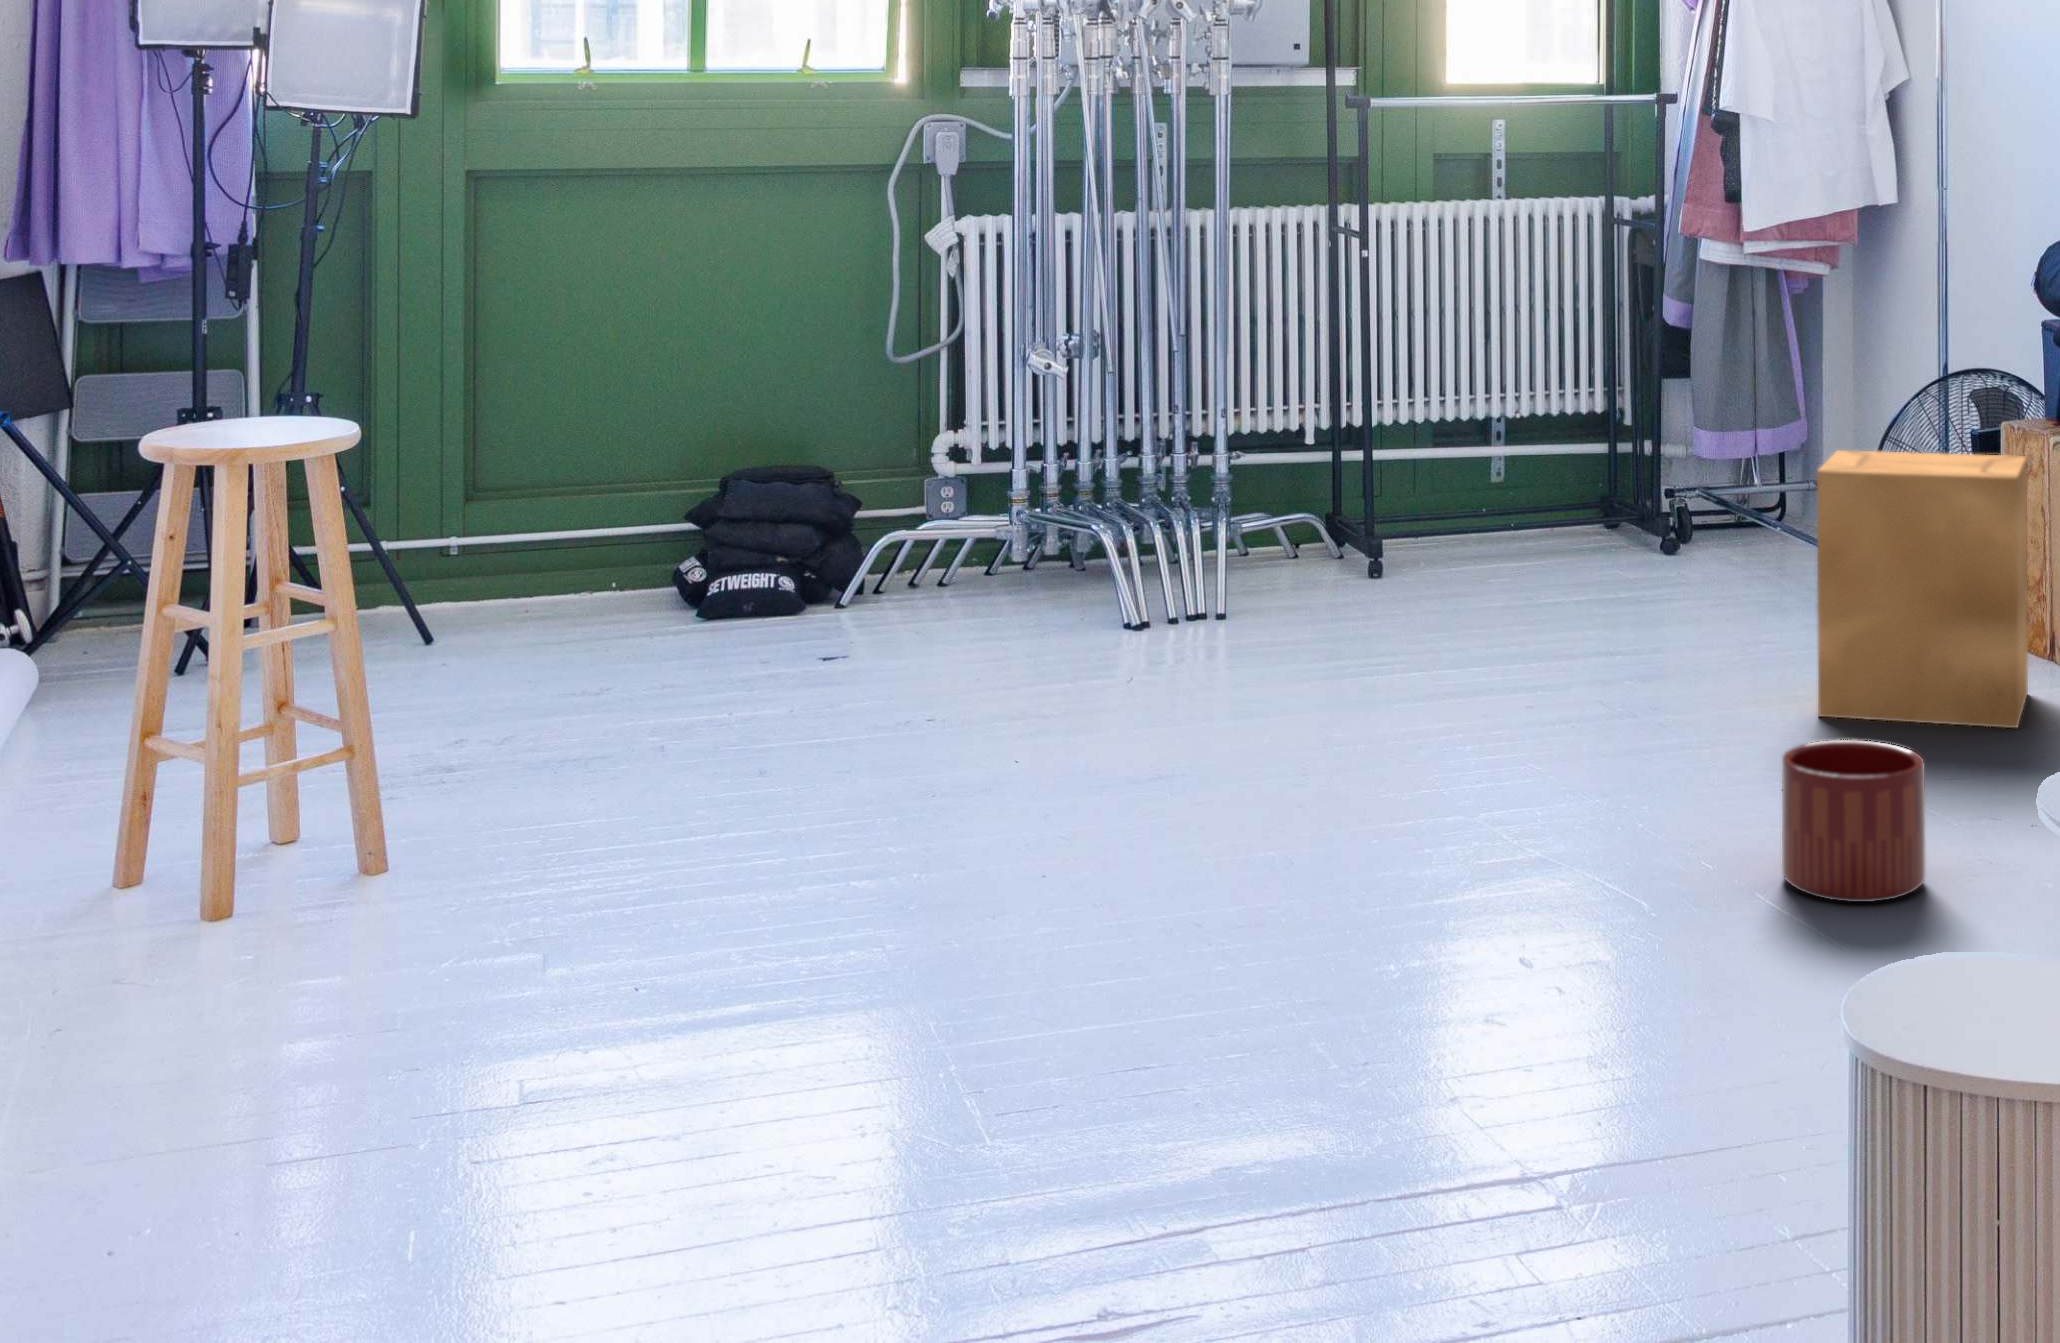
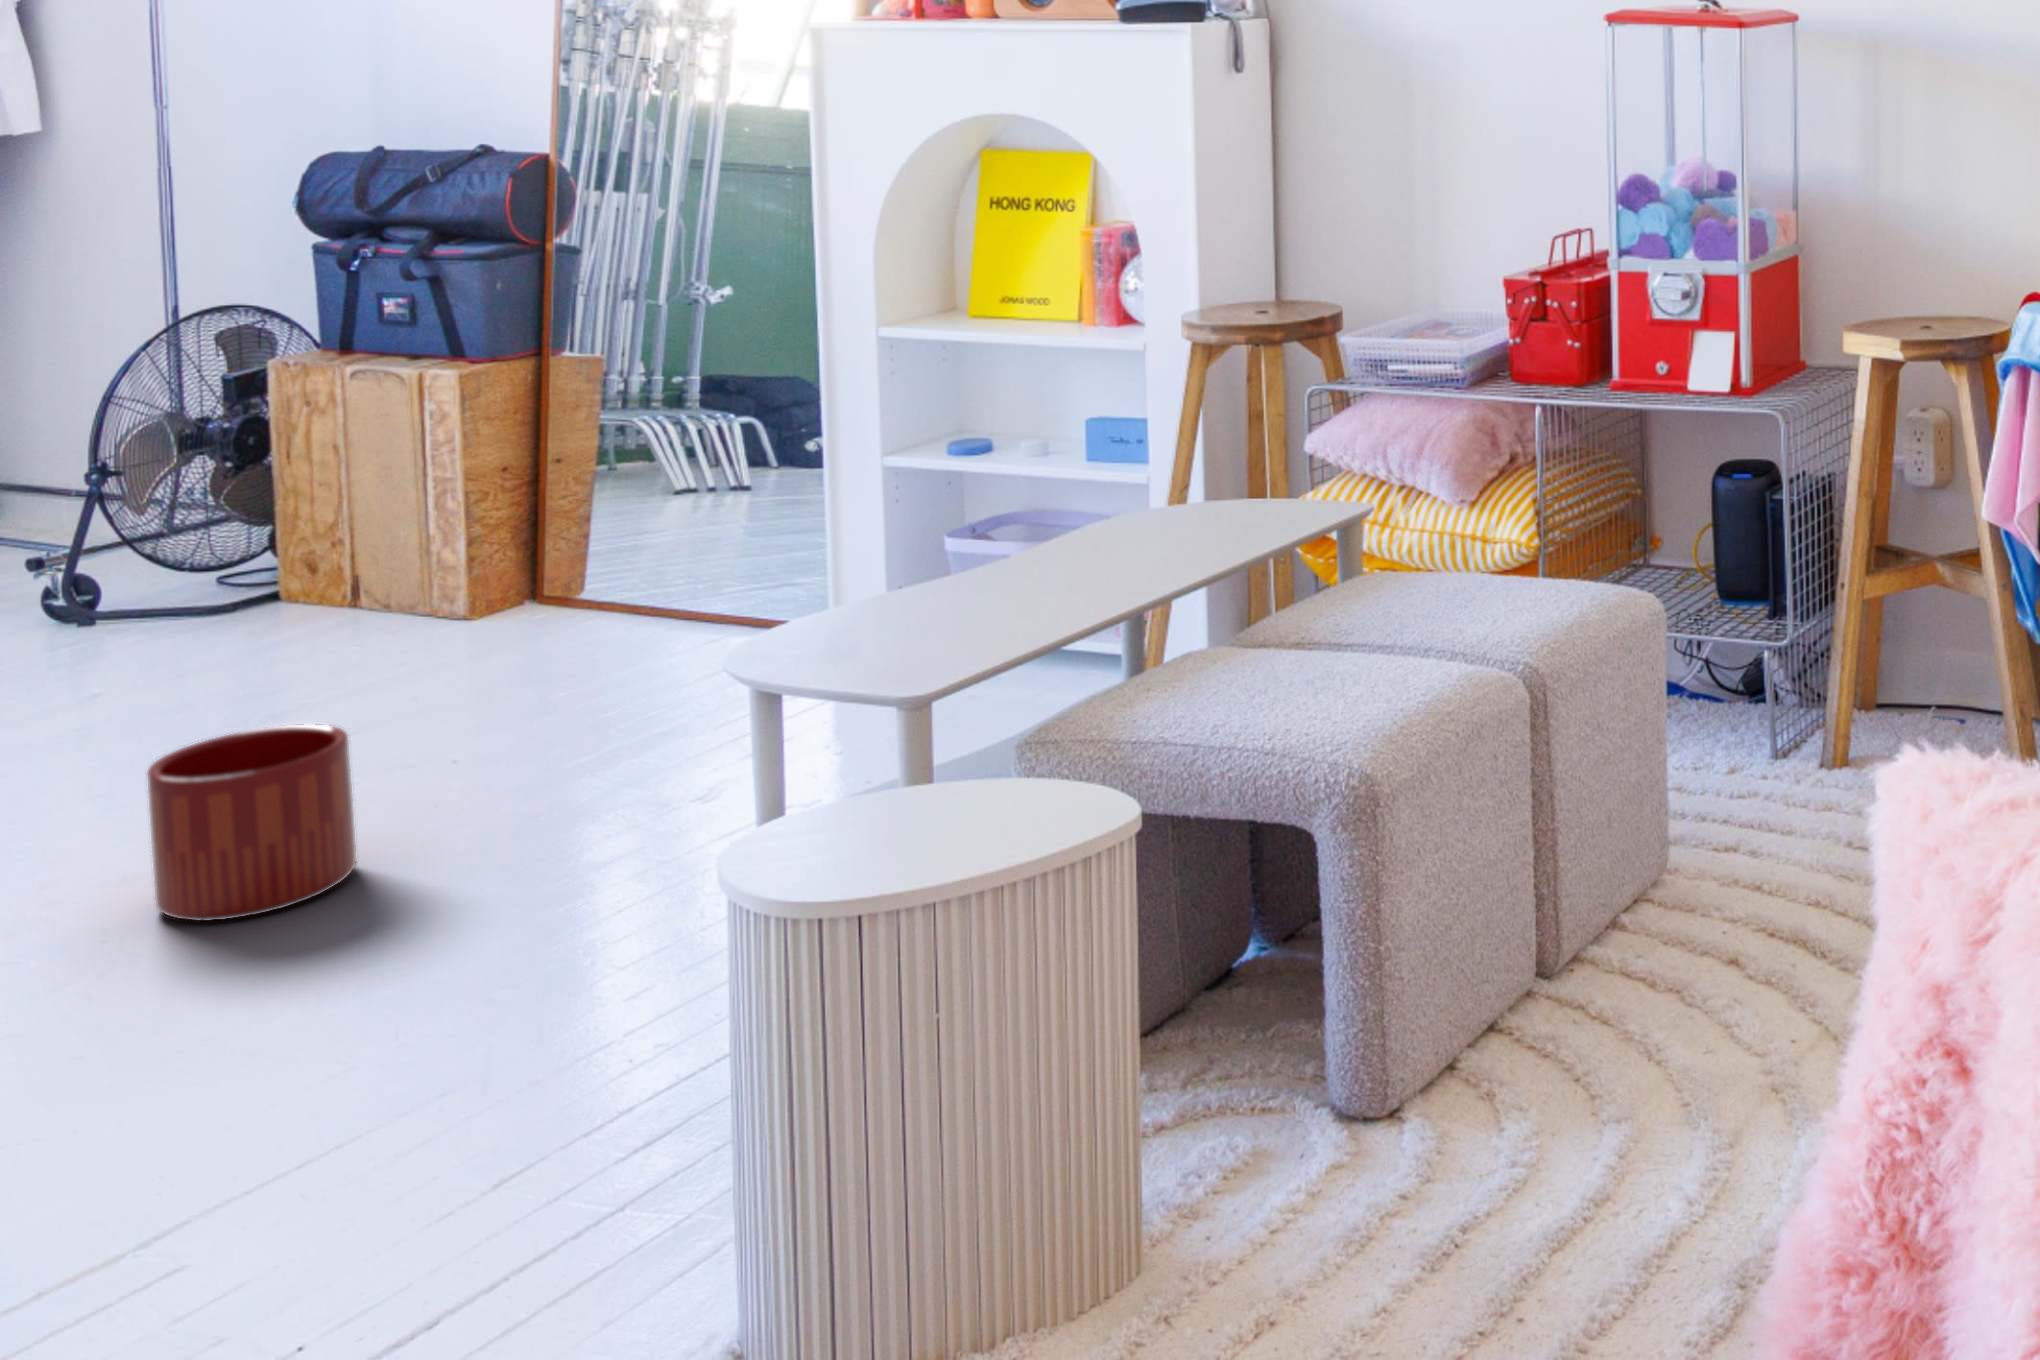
cardboard box: present [1817,450,2028,728] -> none [62,389,364,734]

